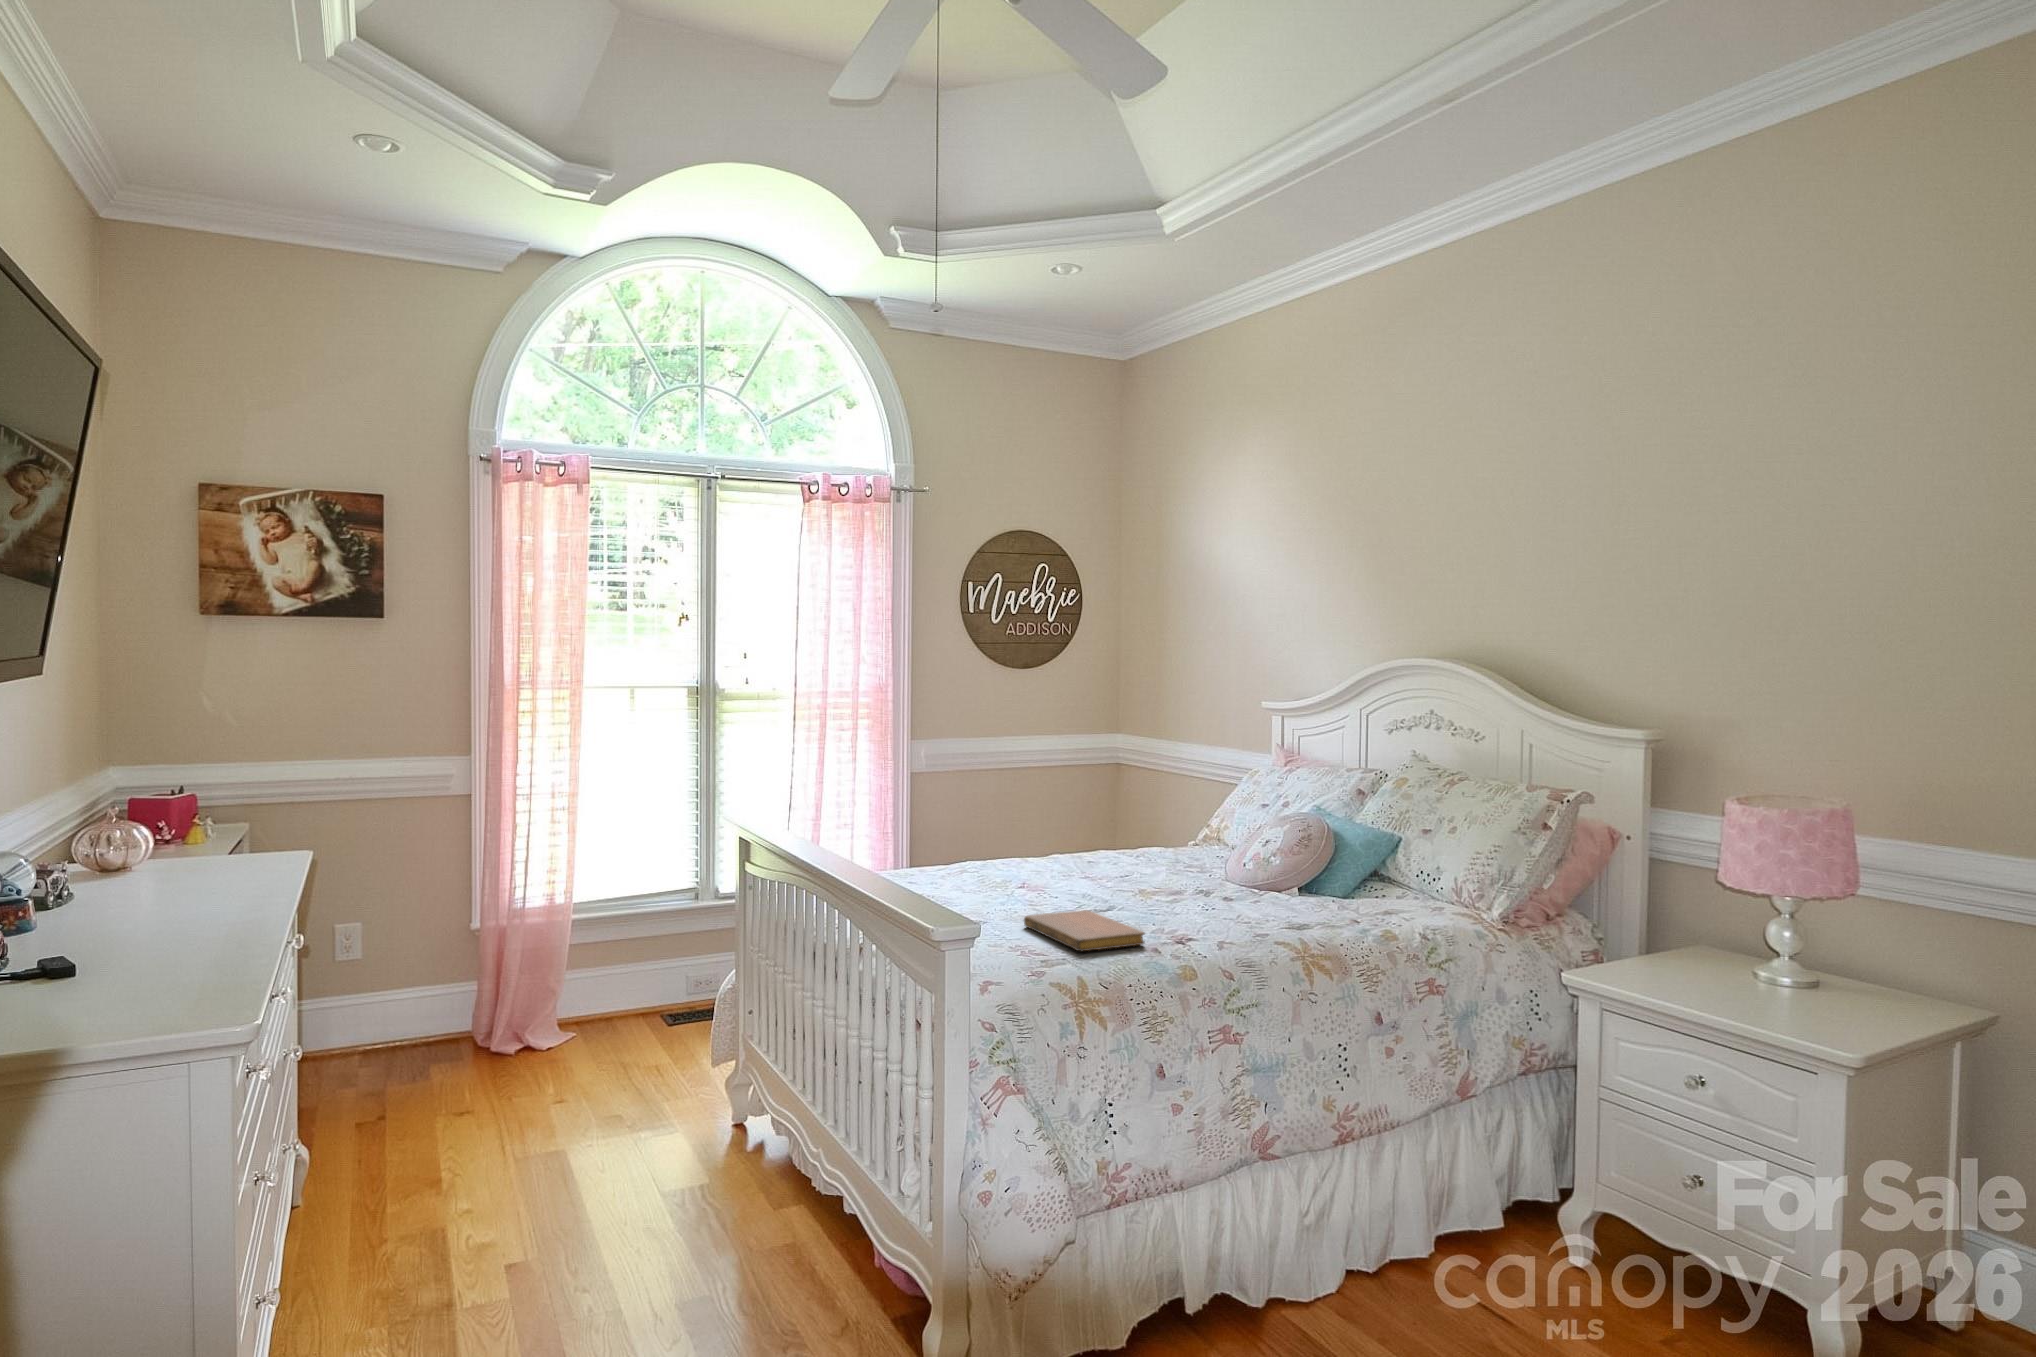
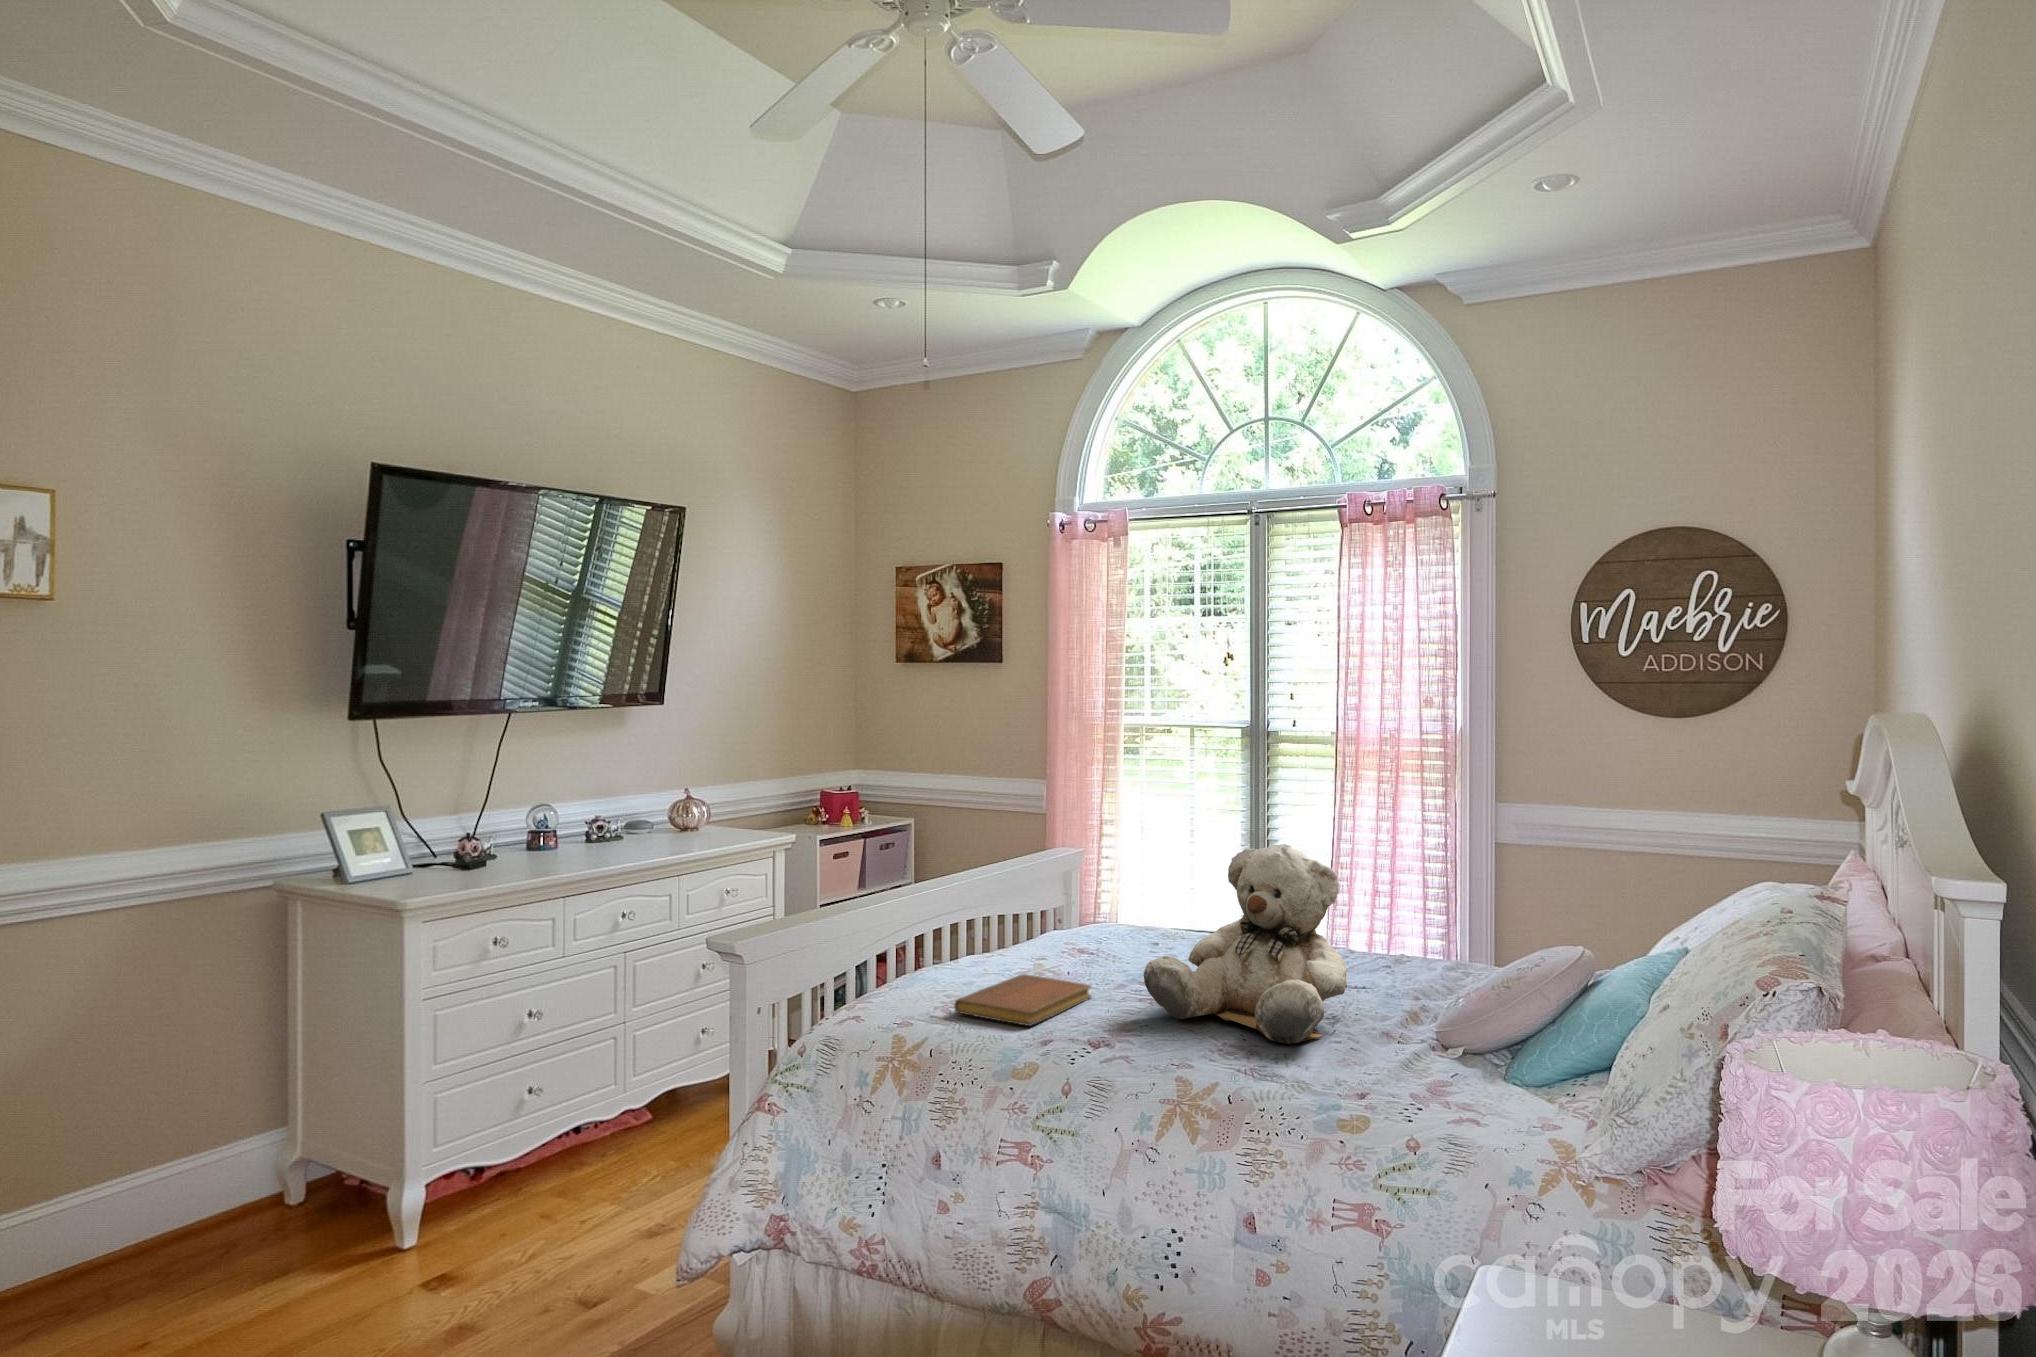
teddy bear: none [1130,773,1290,916] -> present [1144,844,1347,1044]

